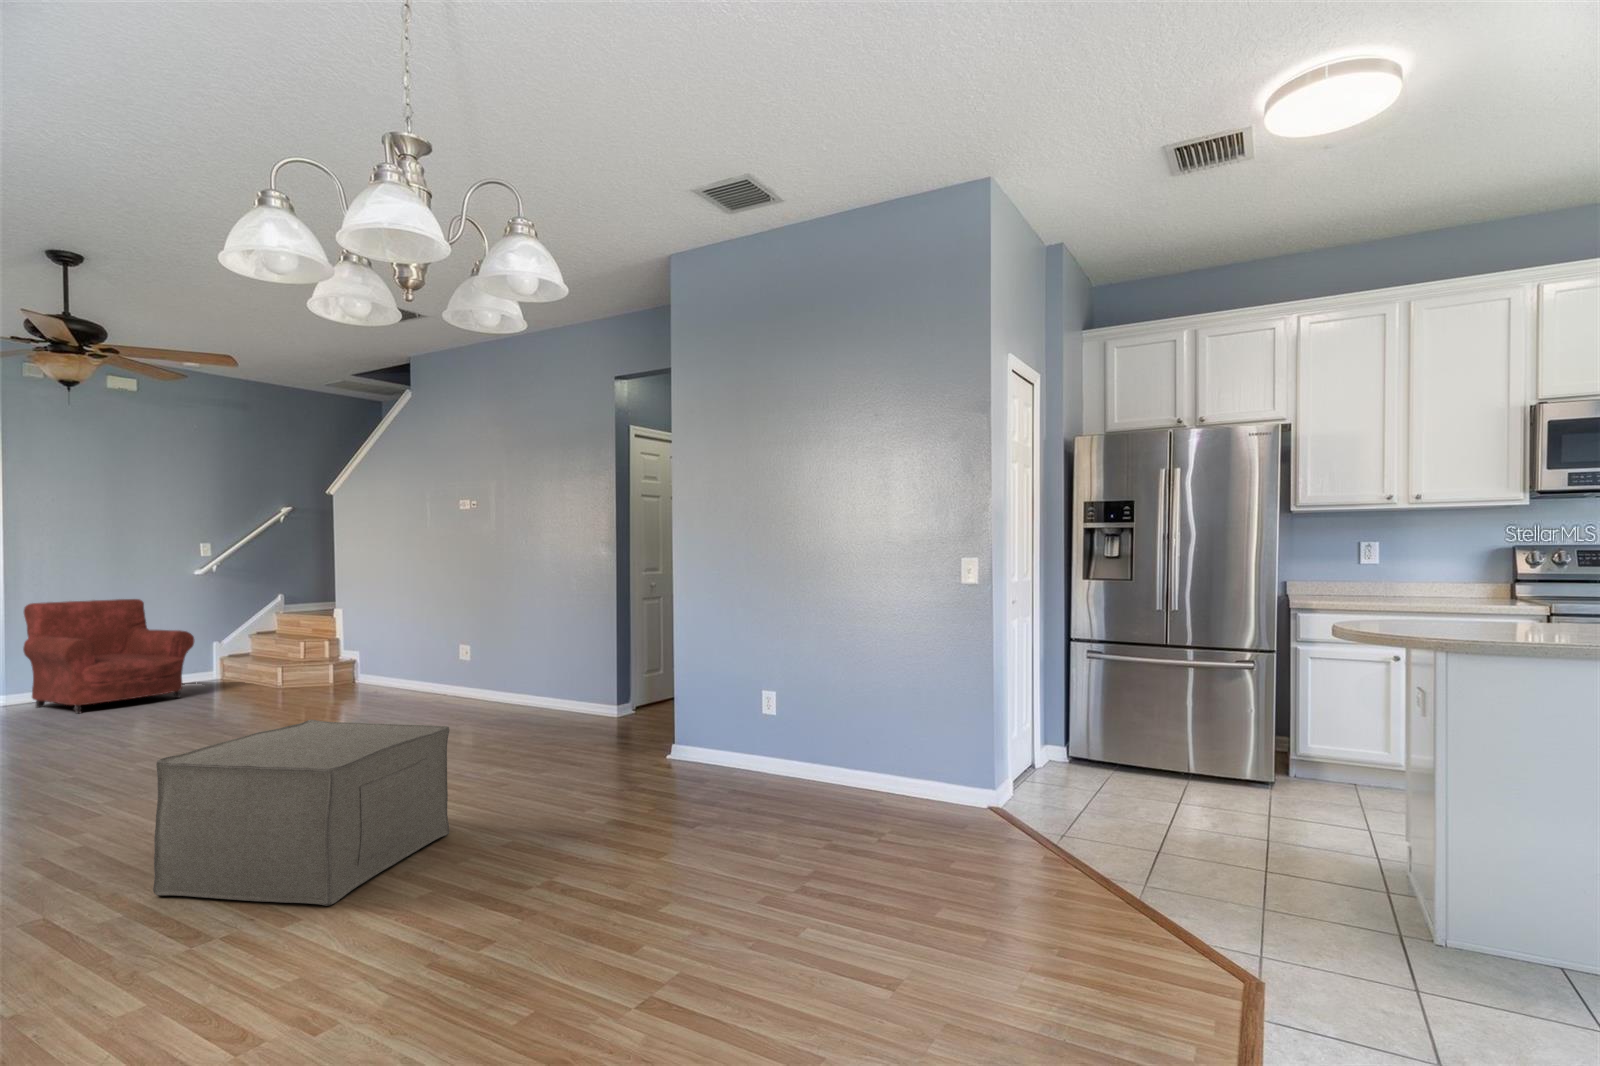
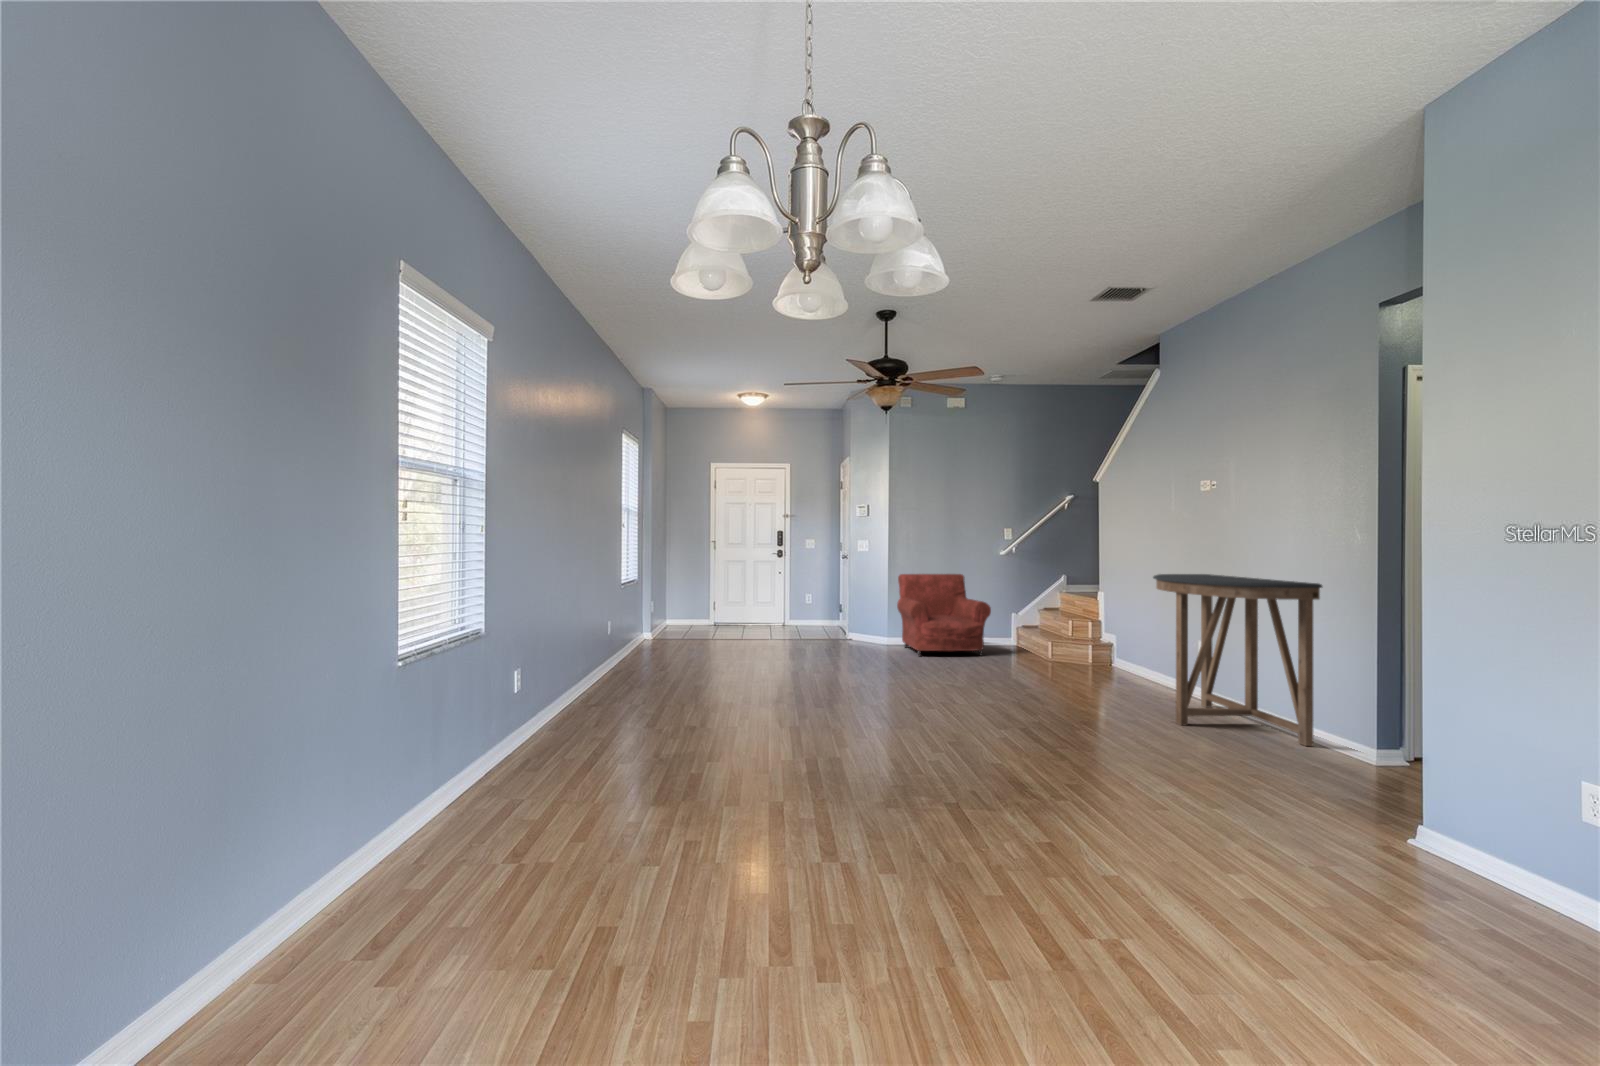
console table: none [423,583,562,717] -> present [1153,574,1322,746]
ottoman: present [153,720,449,906] -> none [820,704,1062,903]

